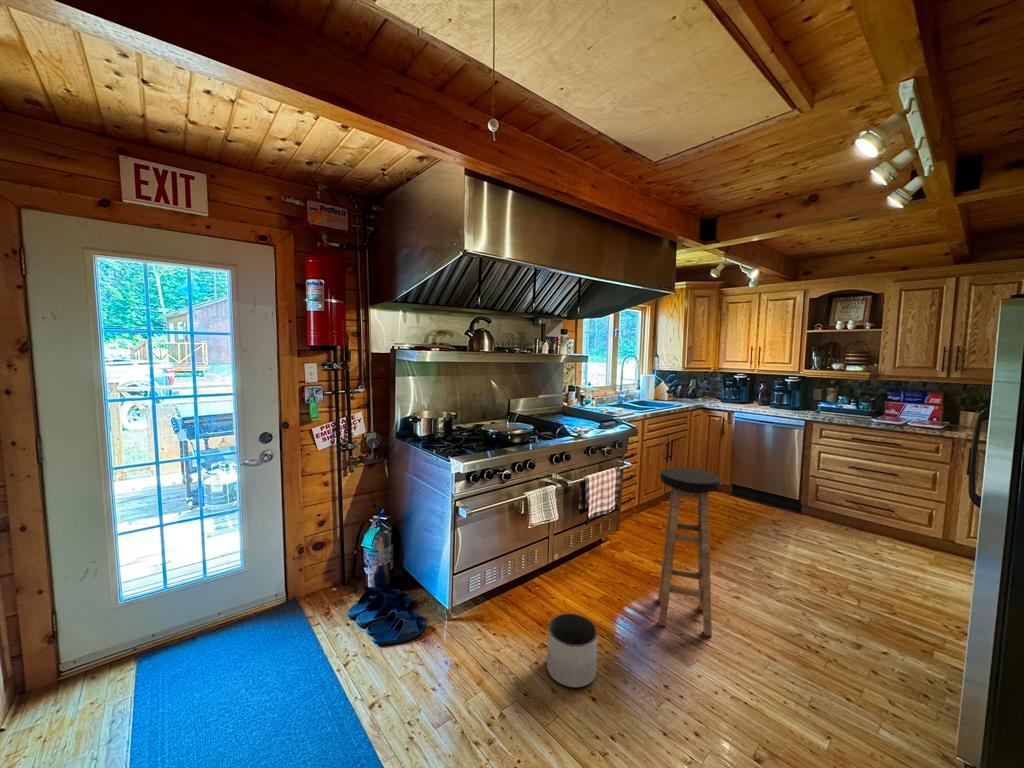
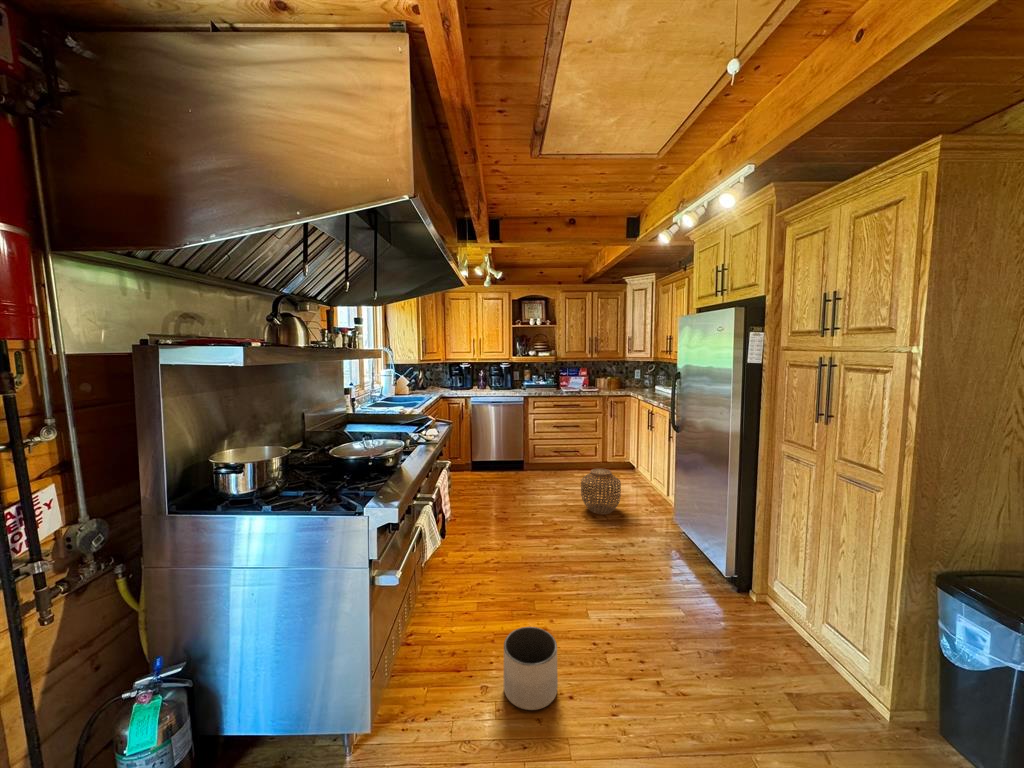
bar stool: present [658,467,721,636] -> none [519,448,577,600]
woven basket: none [823,529,896,598] -> present [581,468,621,514]

